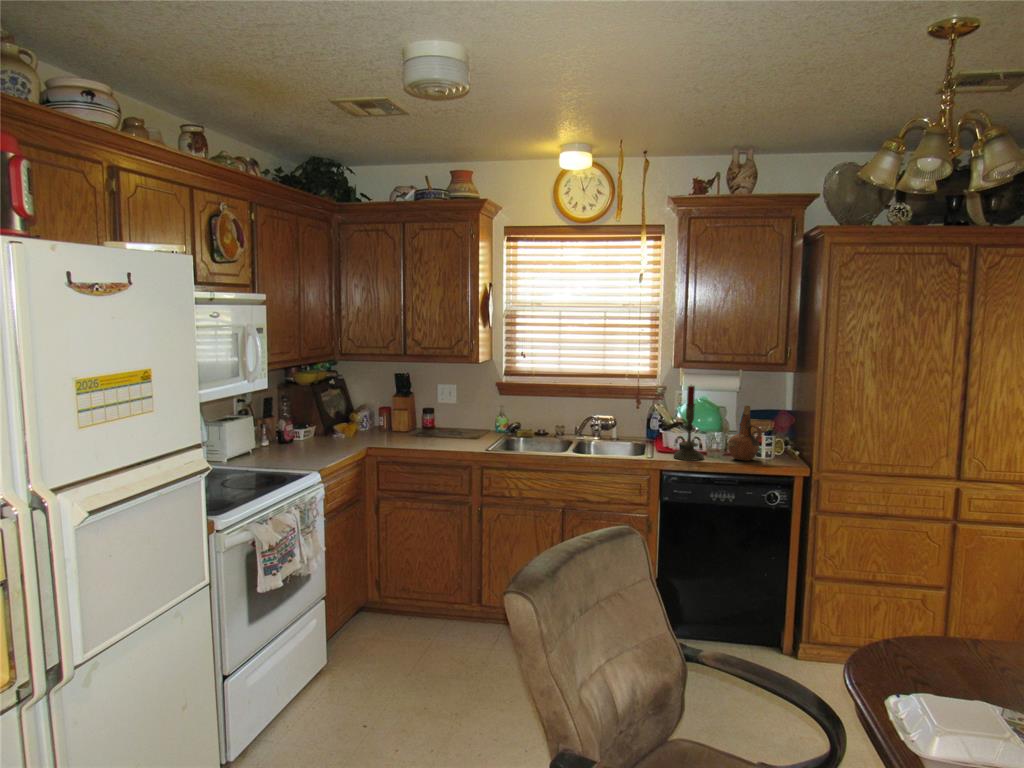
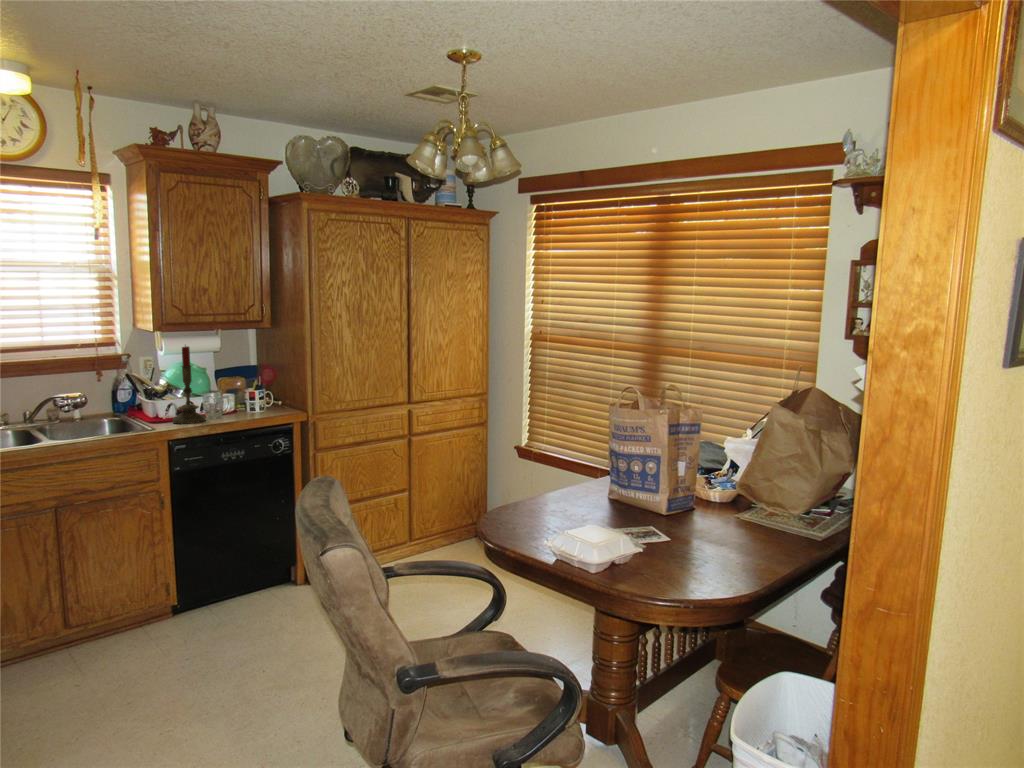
ceramic pitcher: present [728,406,762,461] -> none [227,362,259,415]

